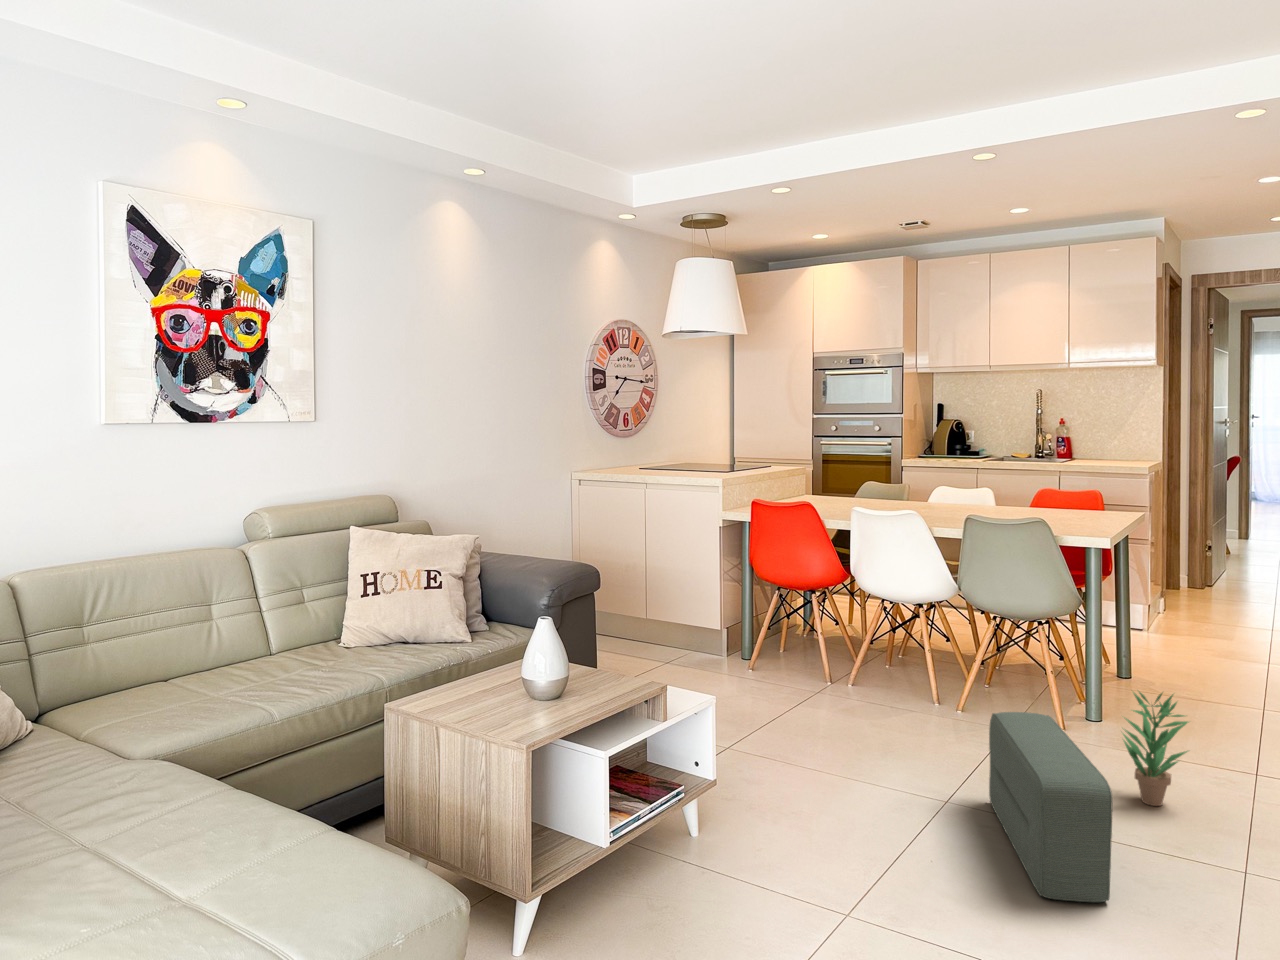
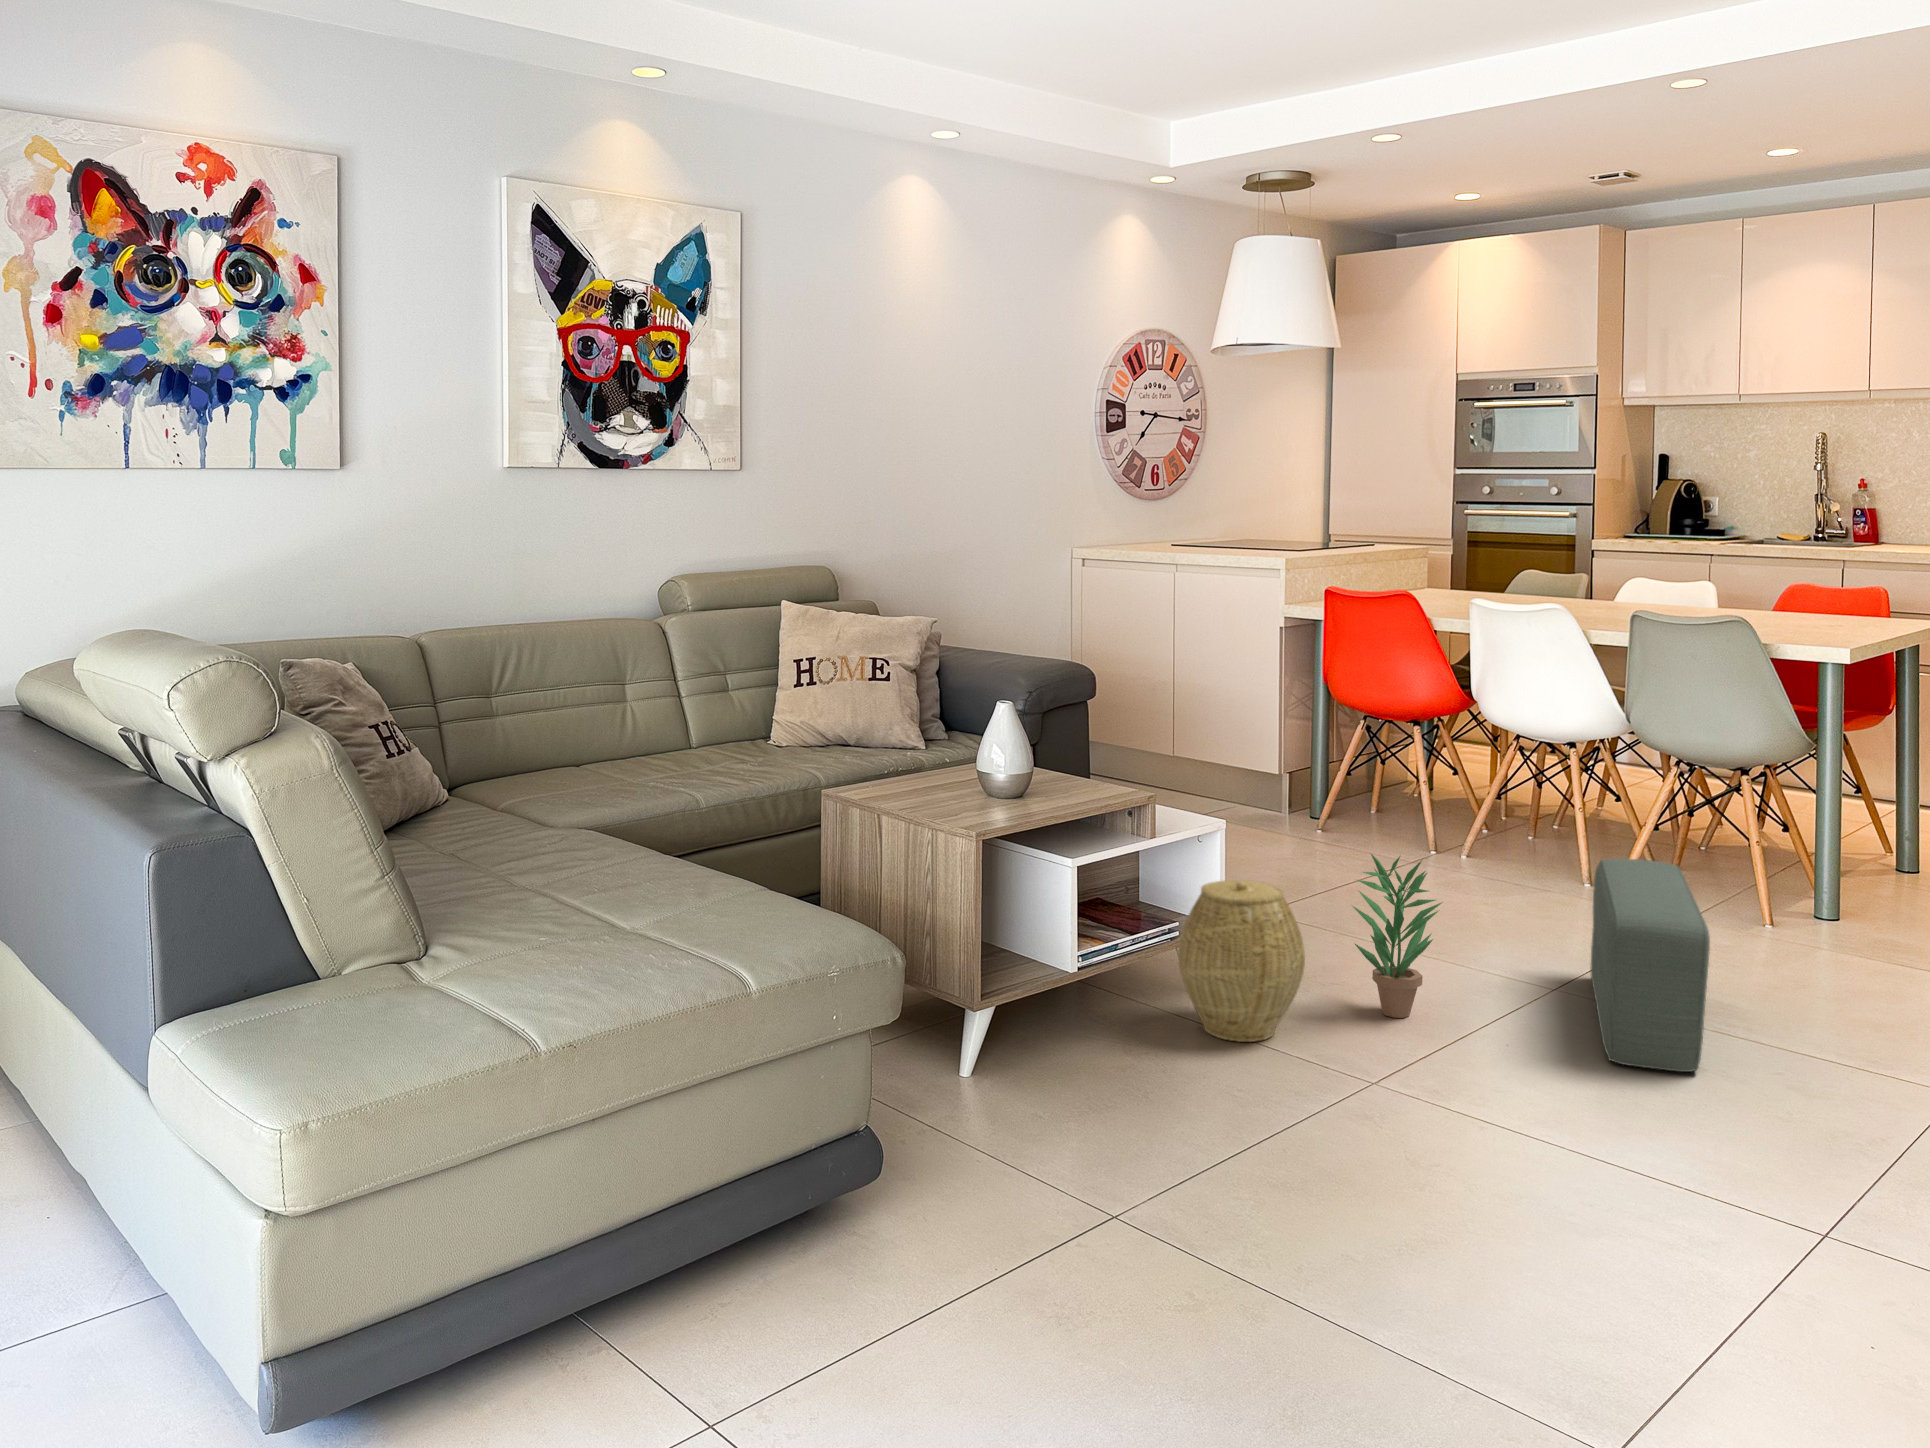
potted plant: present [1123,692,1189,806] -> present [1353,854,1443,1018]
woven basket: none [696,762,800,906] -> present [1178,880,1305,1042]

